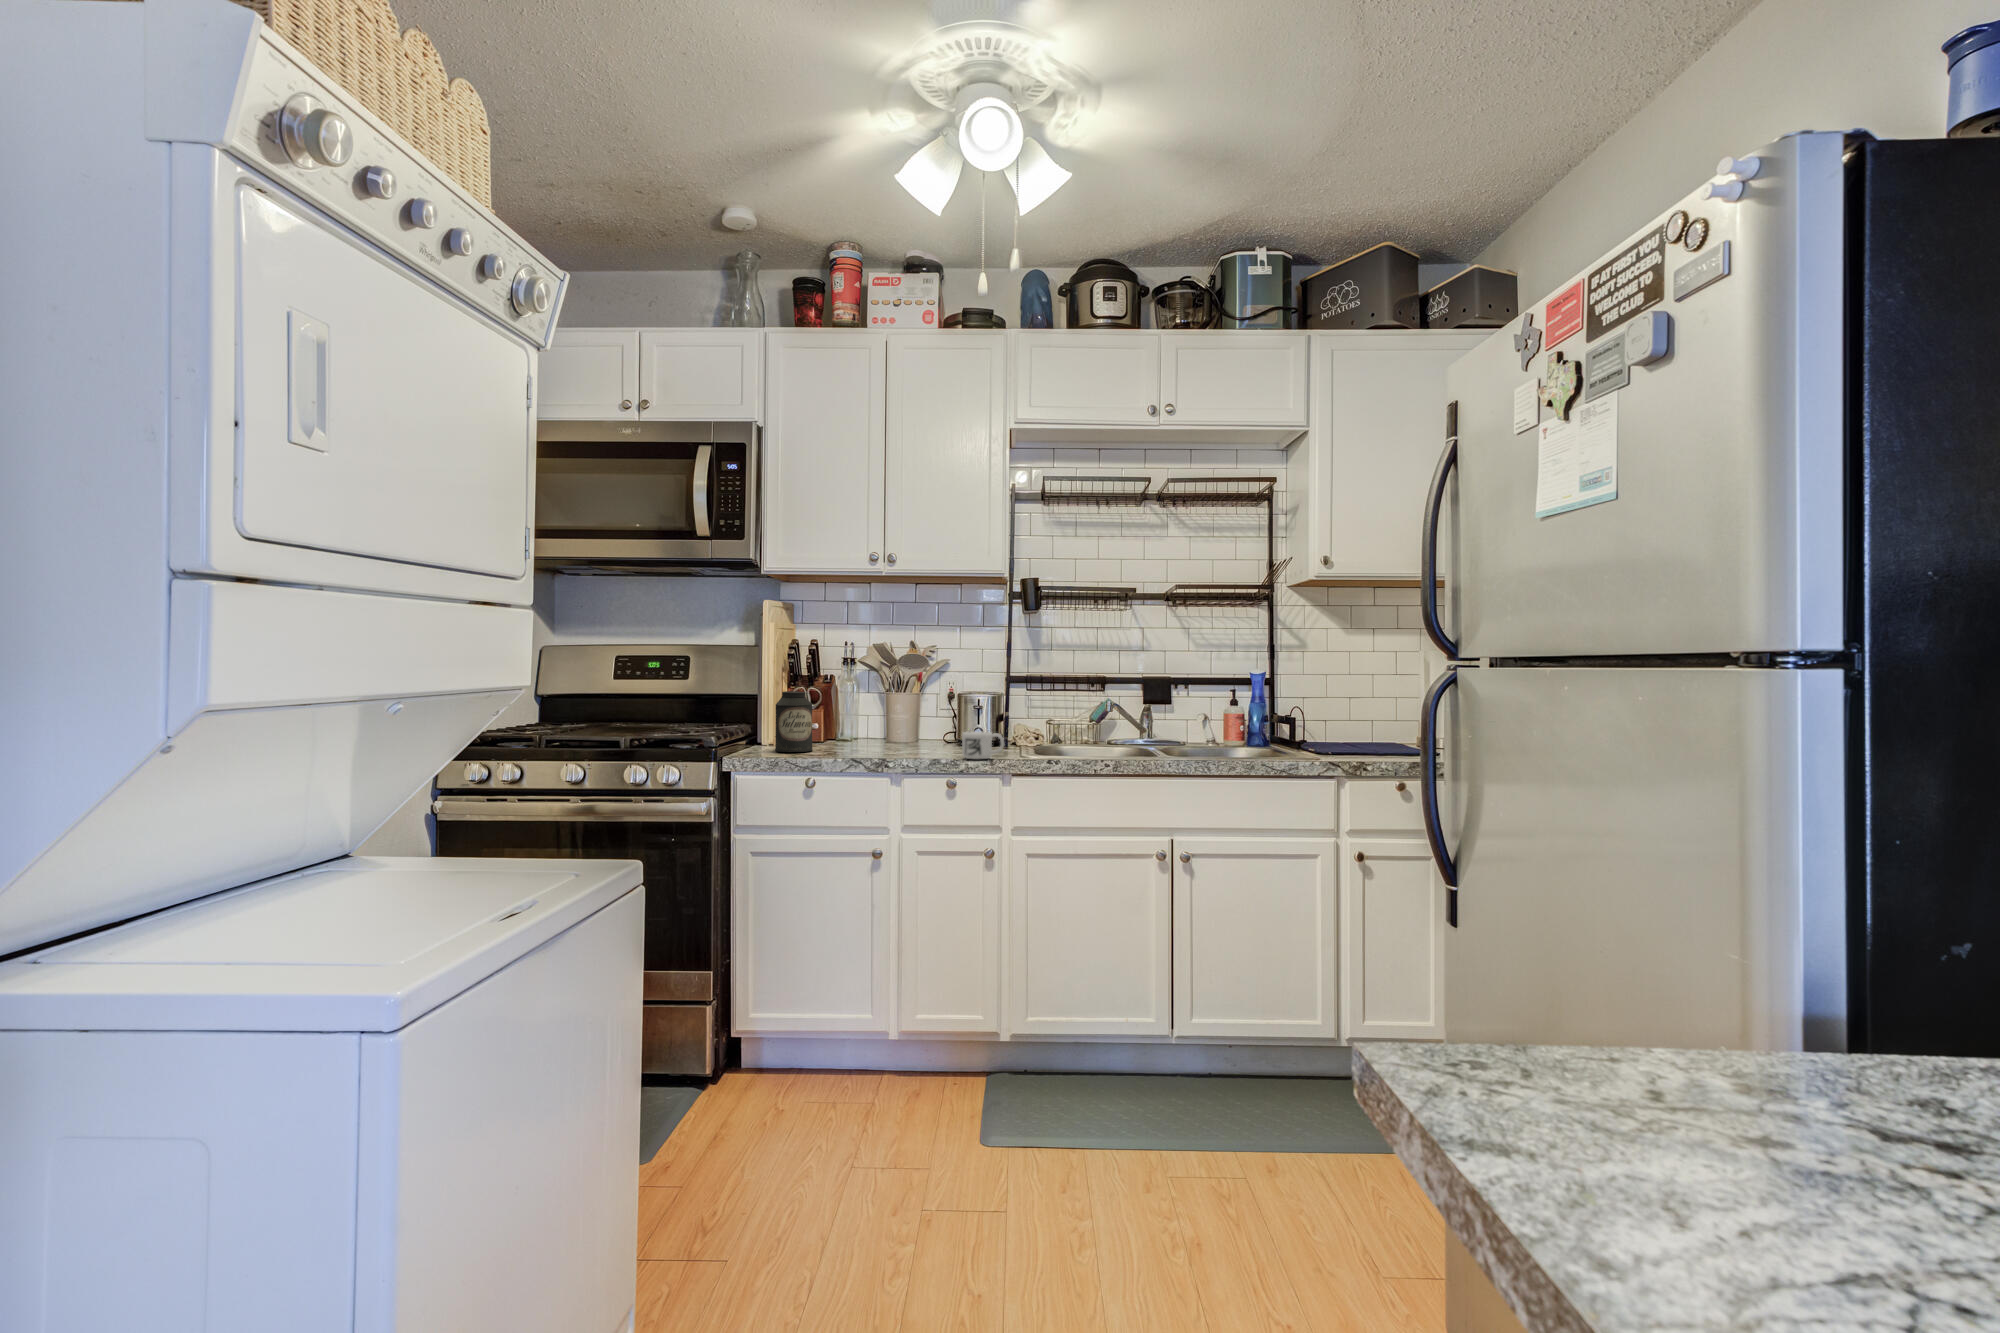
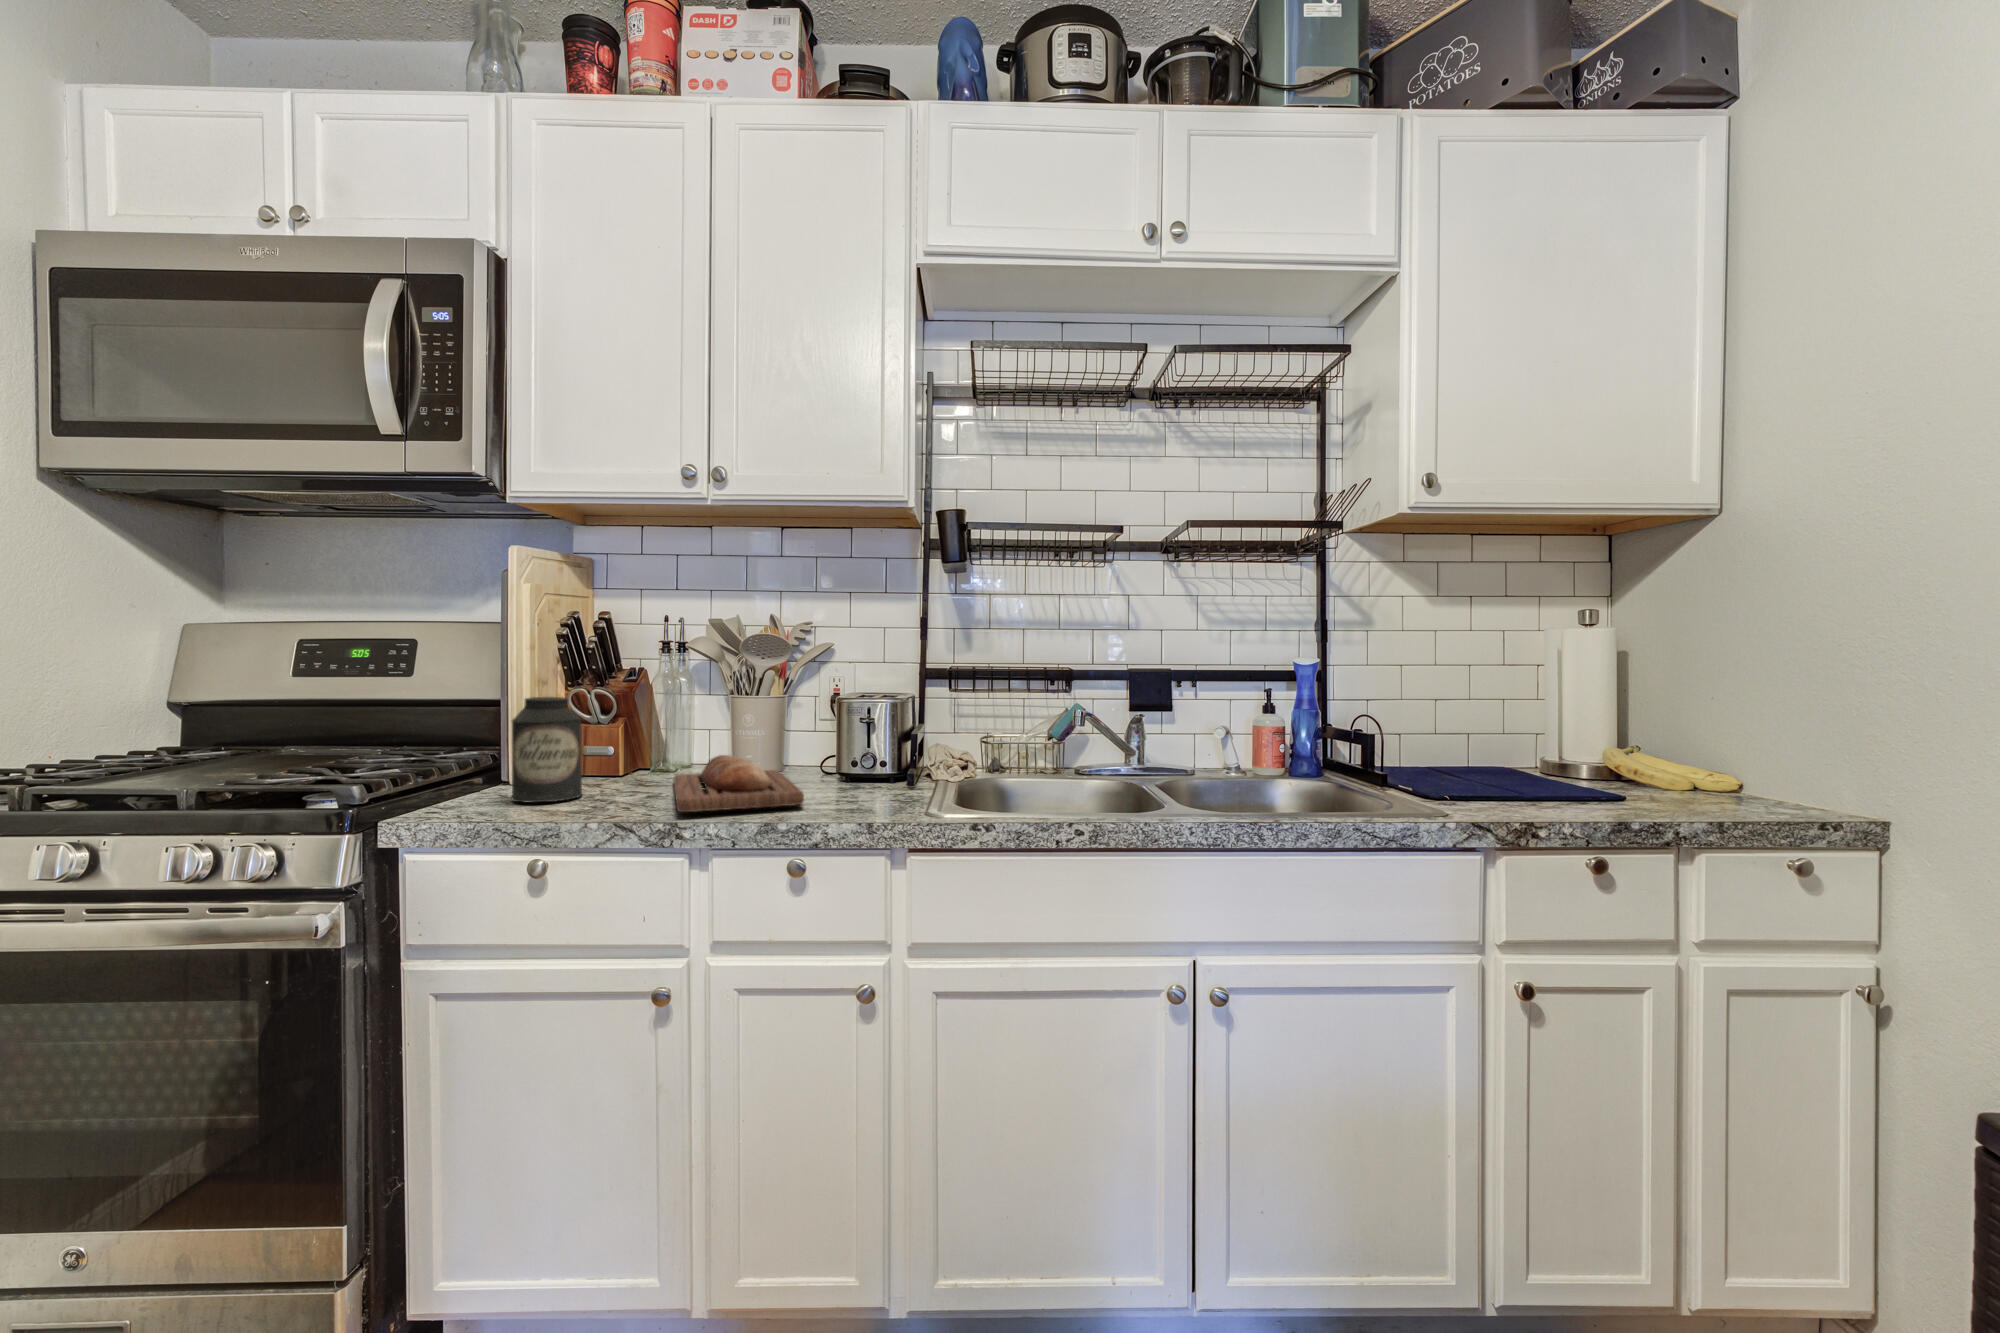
bread loaf: none [858,728,949,755] -> present [673,755,804,812]
mug: present [962,731,1004,759] -> none [822,767,897,820]

